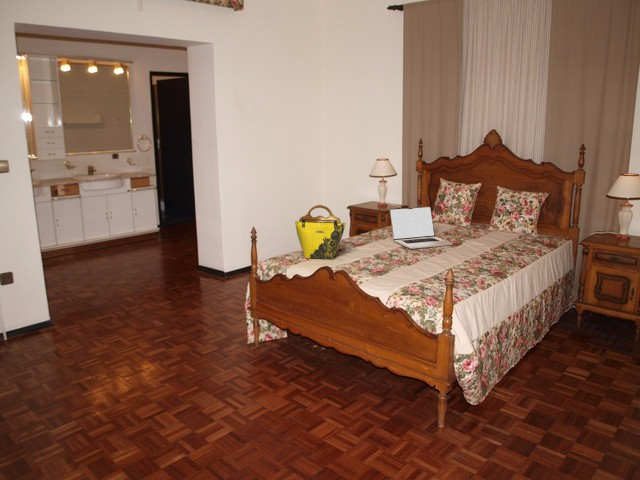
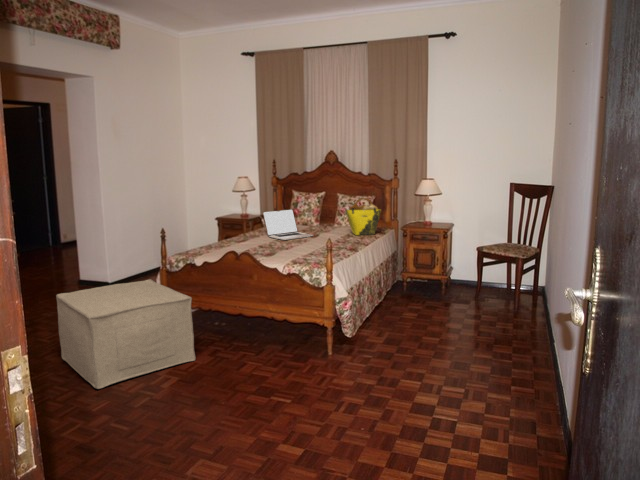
tote bag: present [295,205,346,259] -> present [347,198,381,235]
ottoman: none [128,289,269,427] -> present [56,279,196,389]

